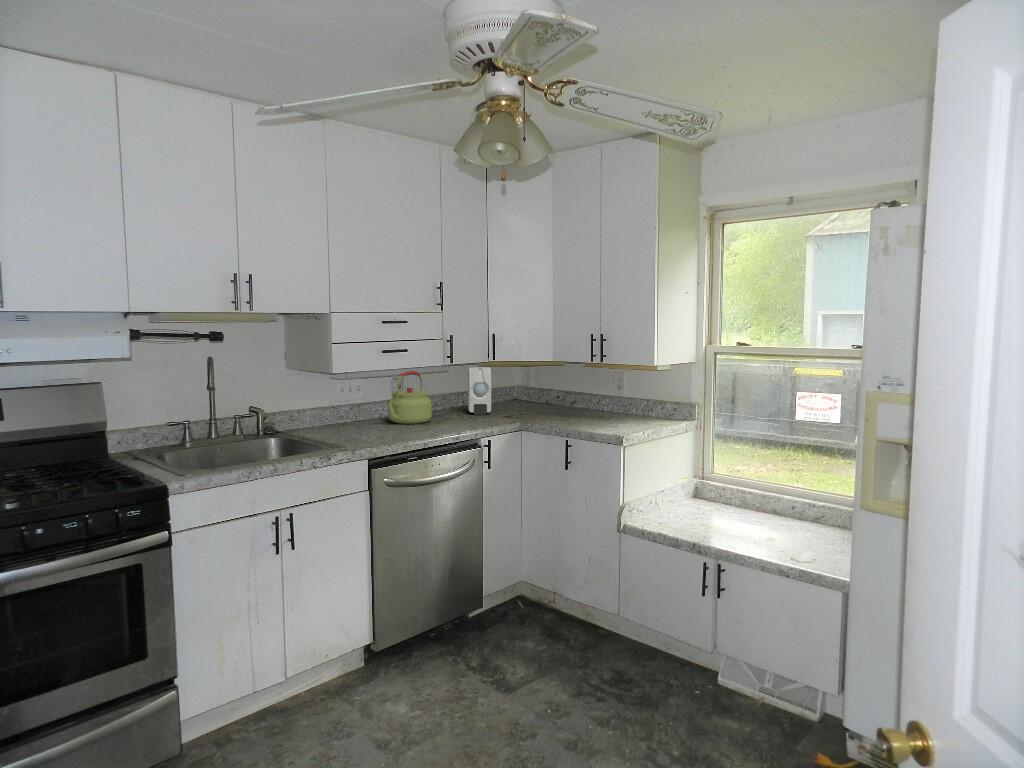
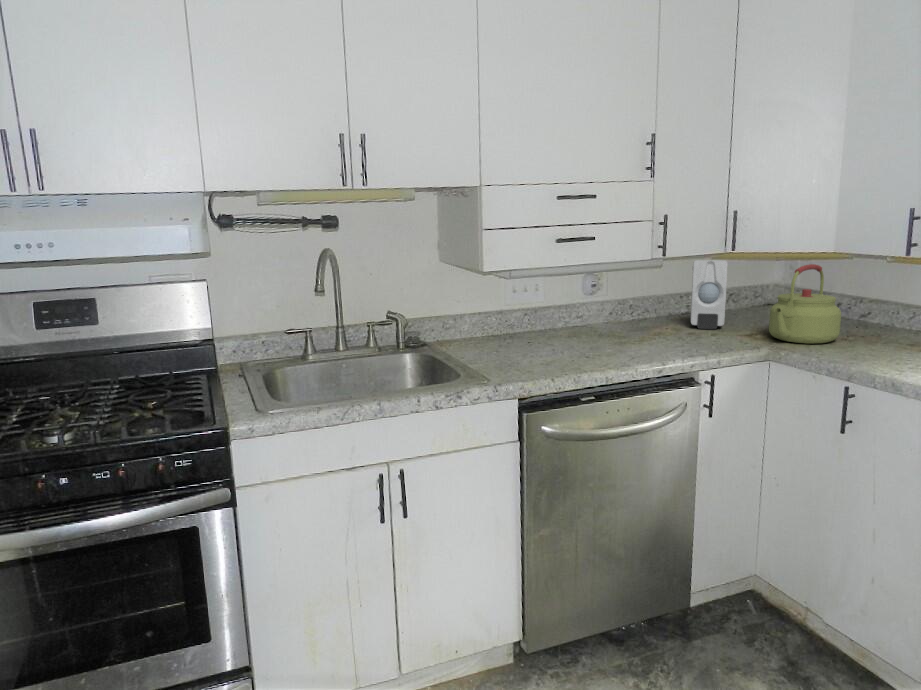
kettle: present [386,371,432,424] -> present [769,264,841,344]

